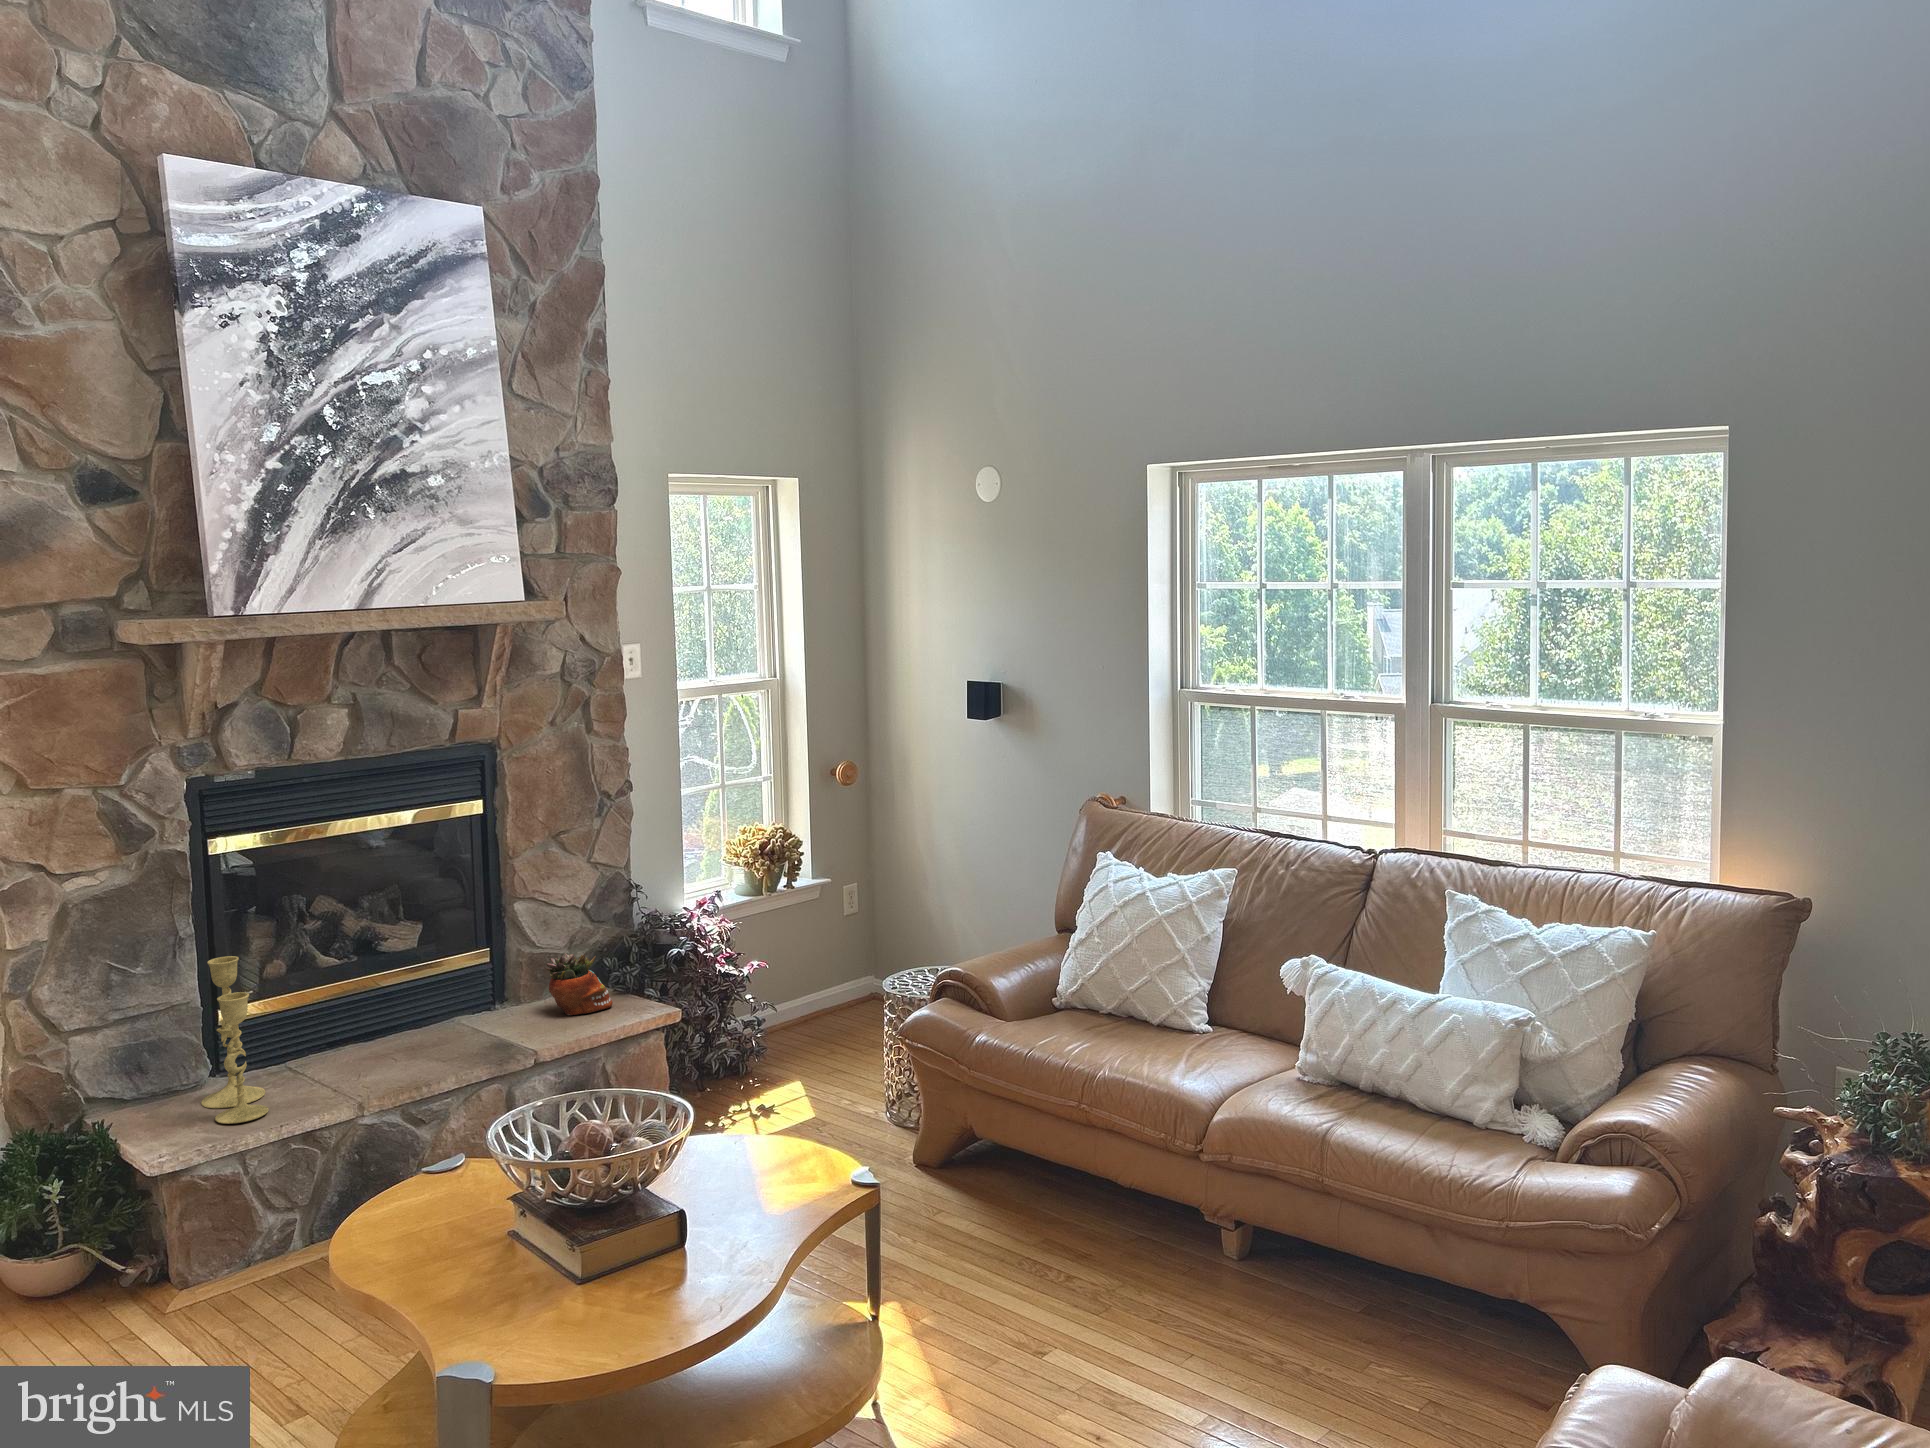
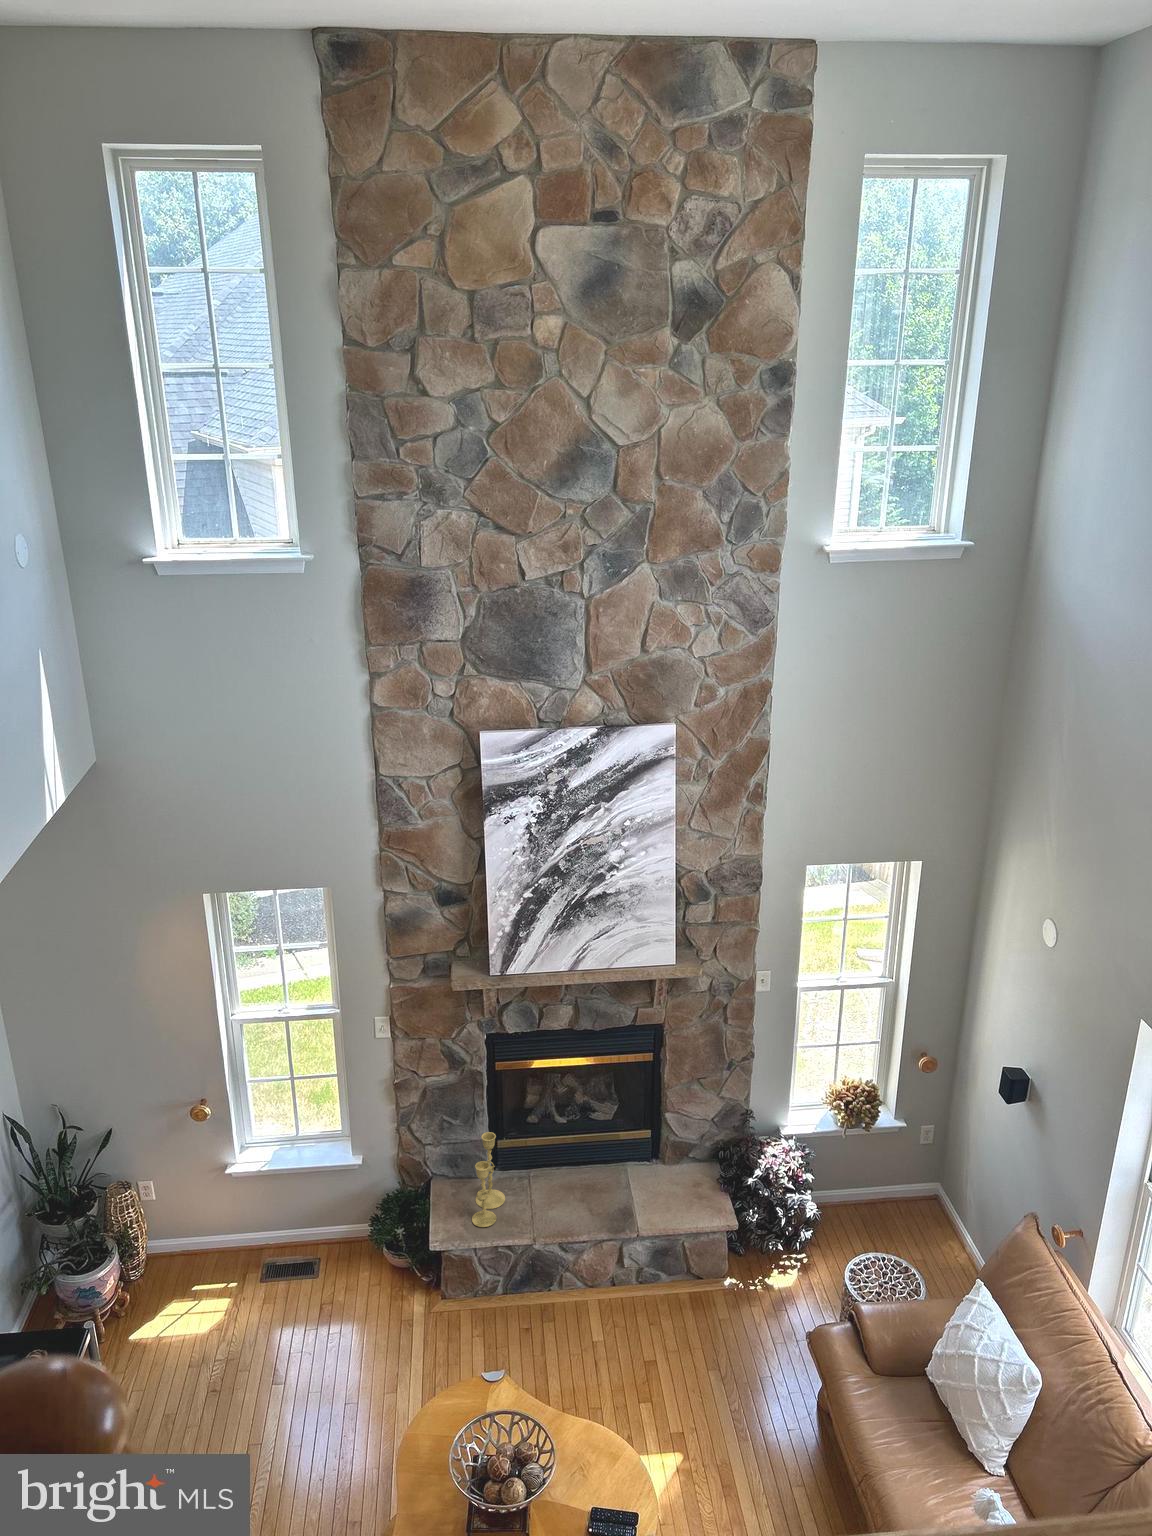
succulent planter: present [545,952,613,1015] -> none [670,1157,706,1200]

